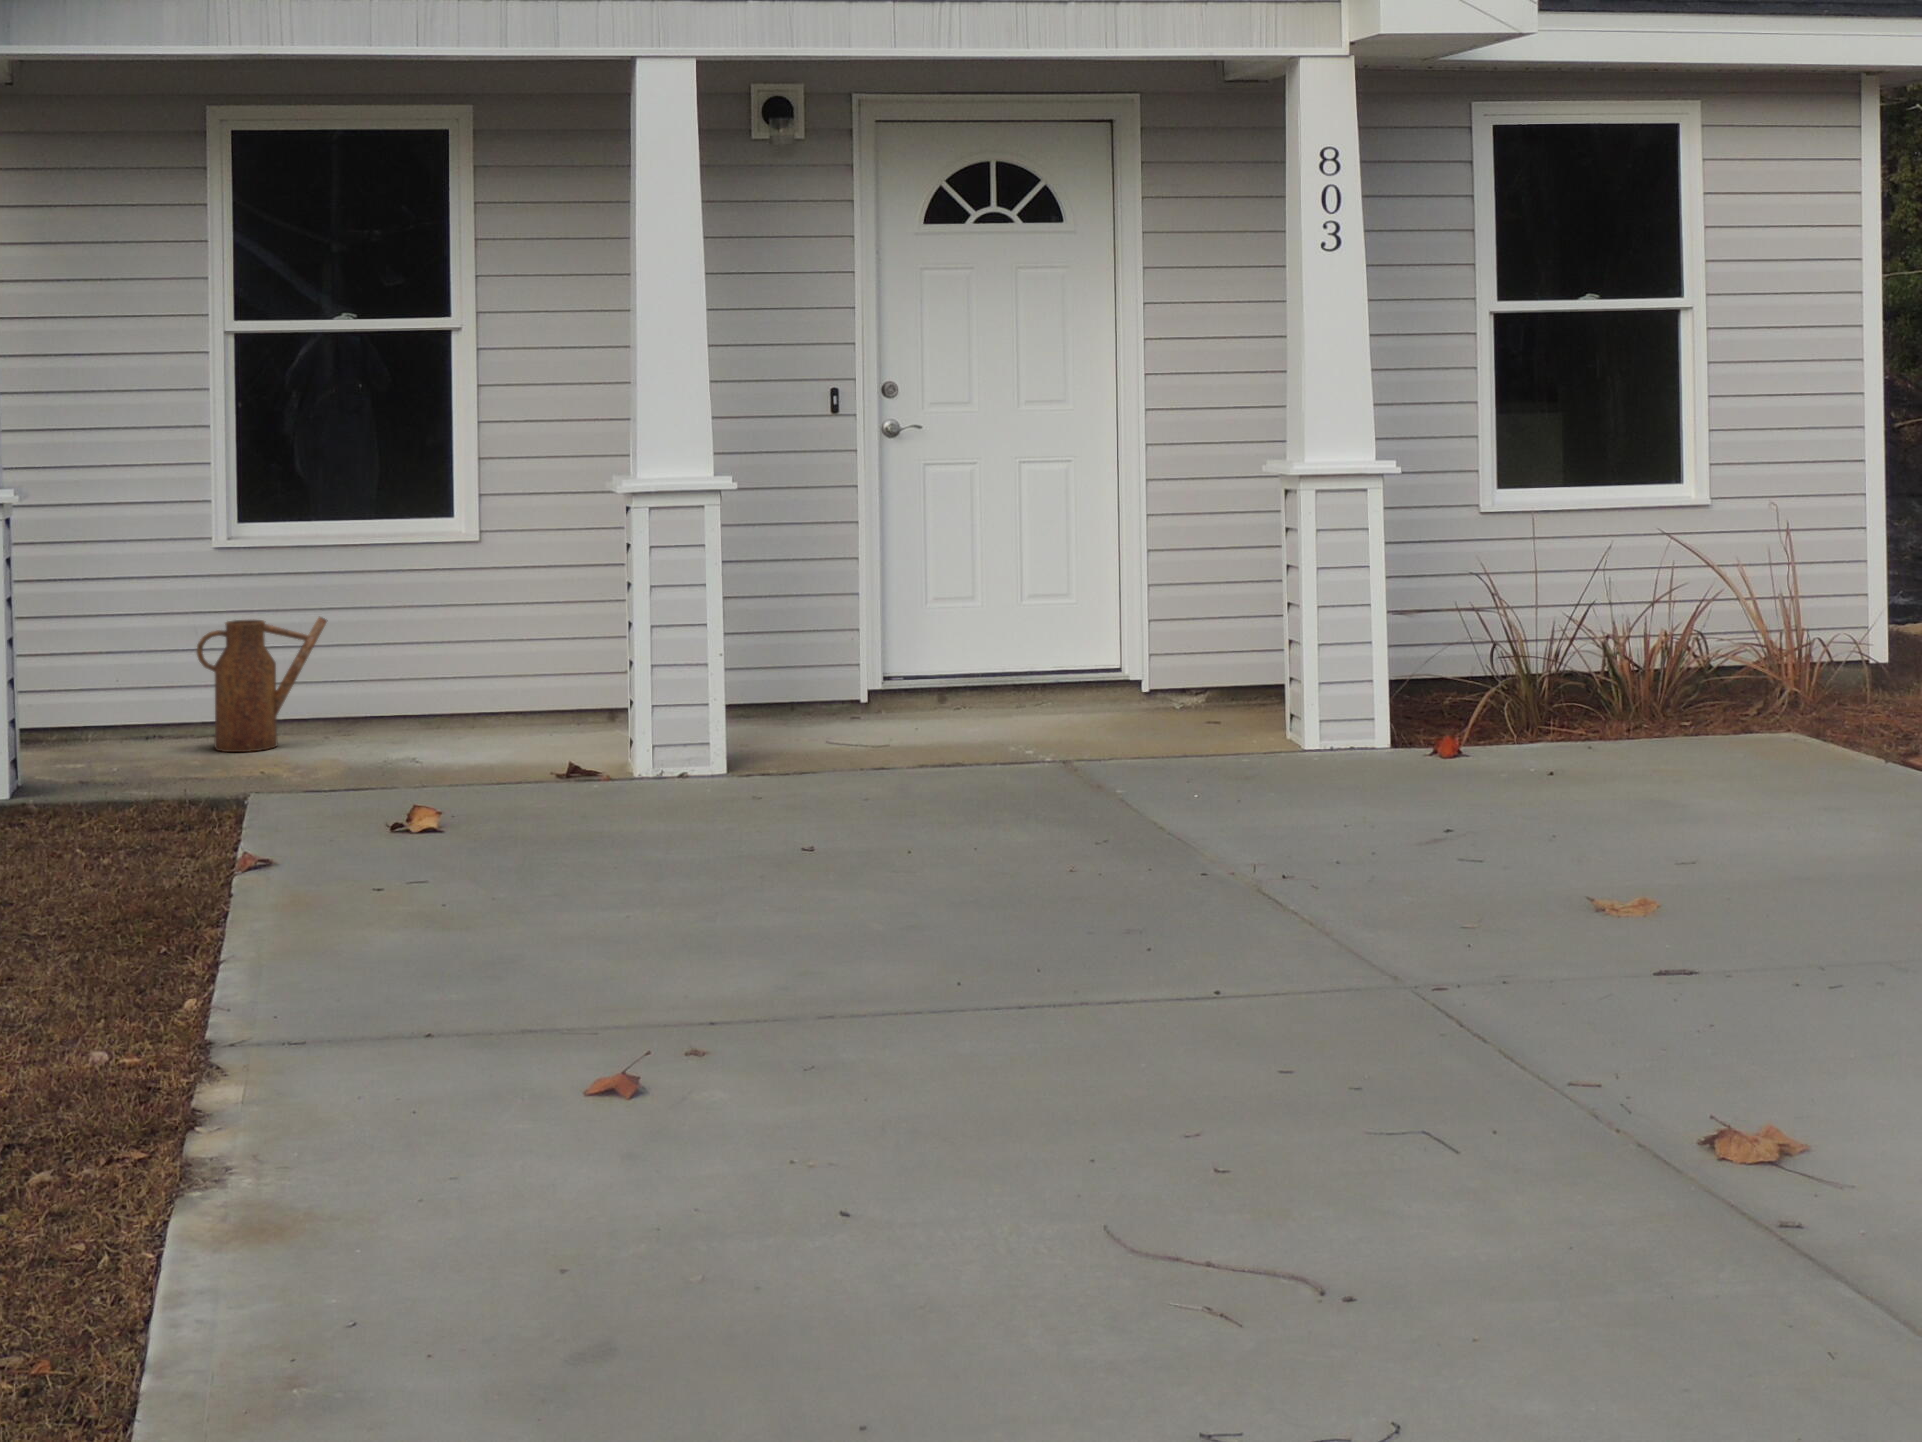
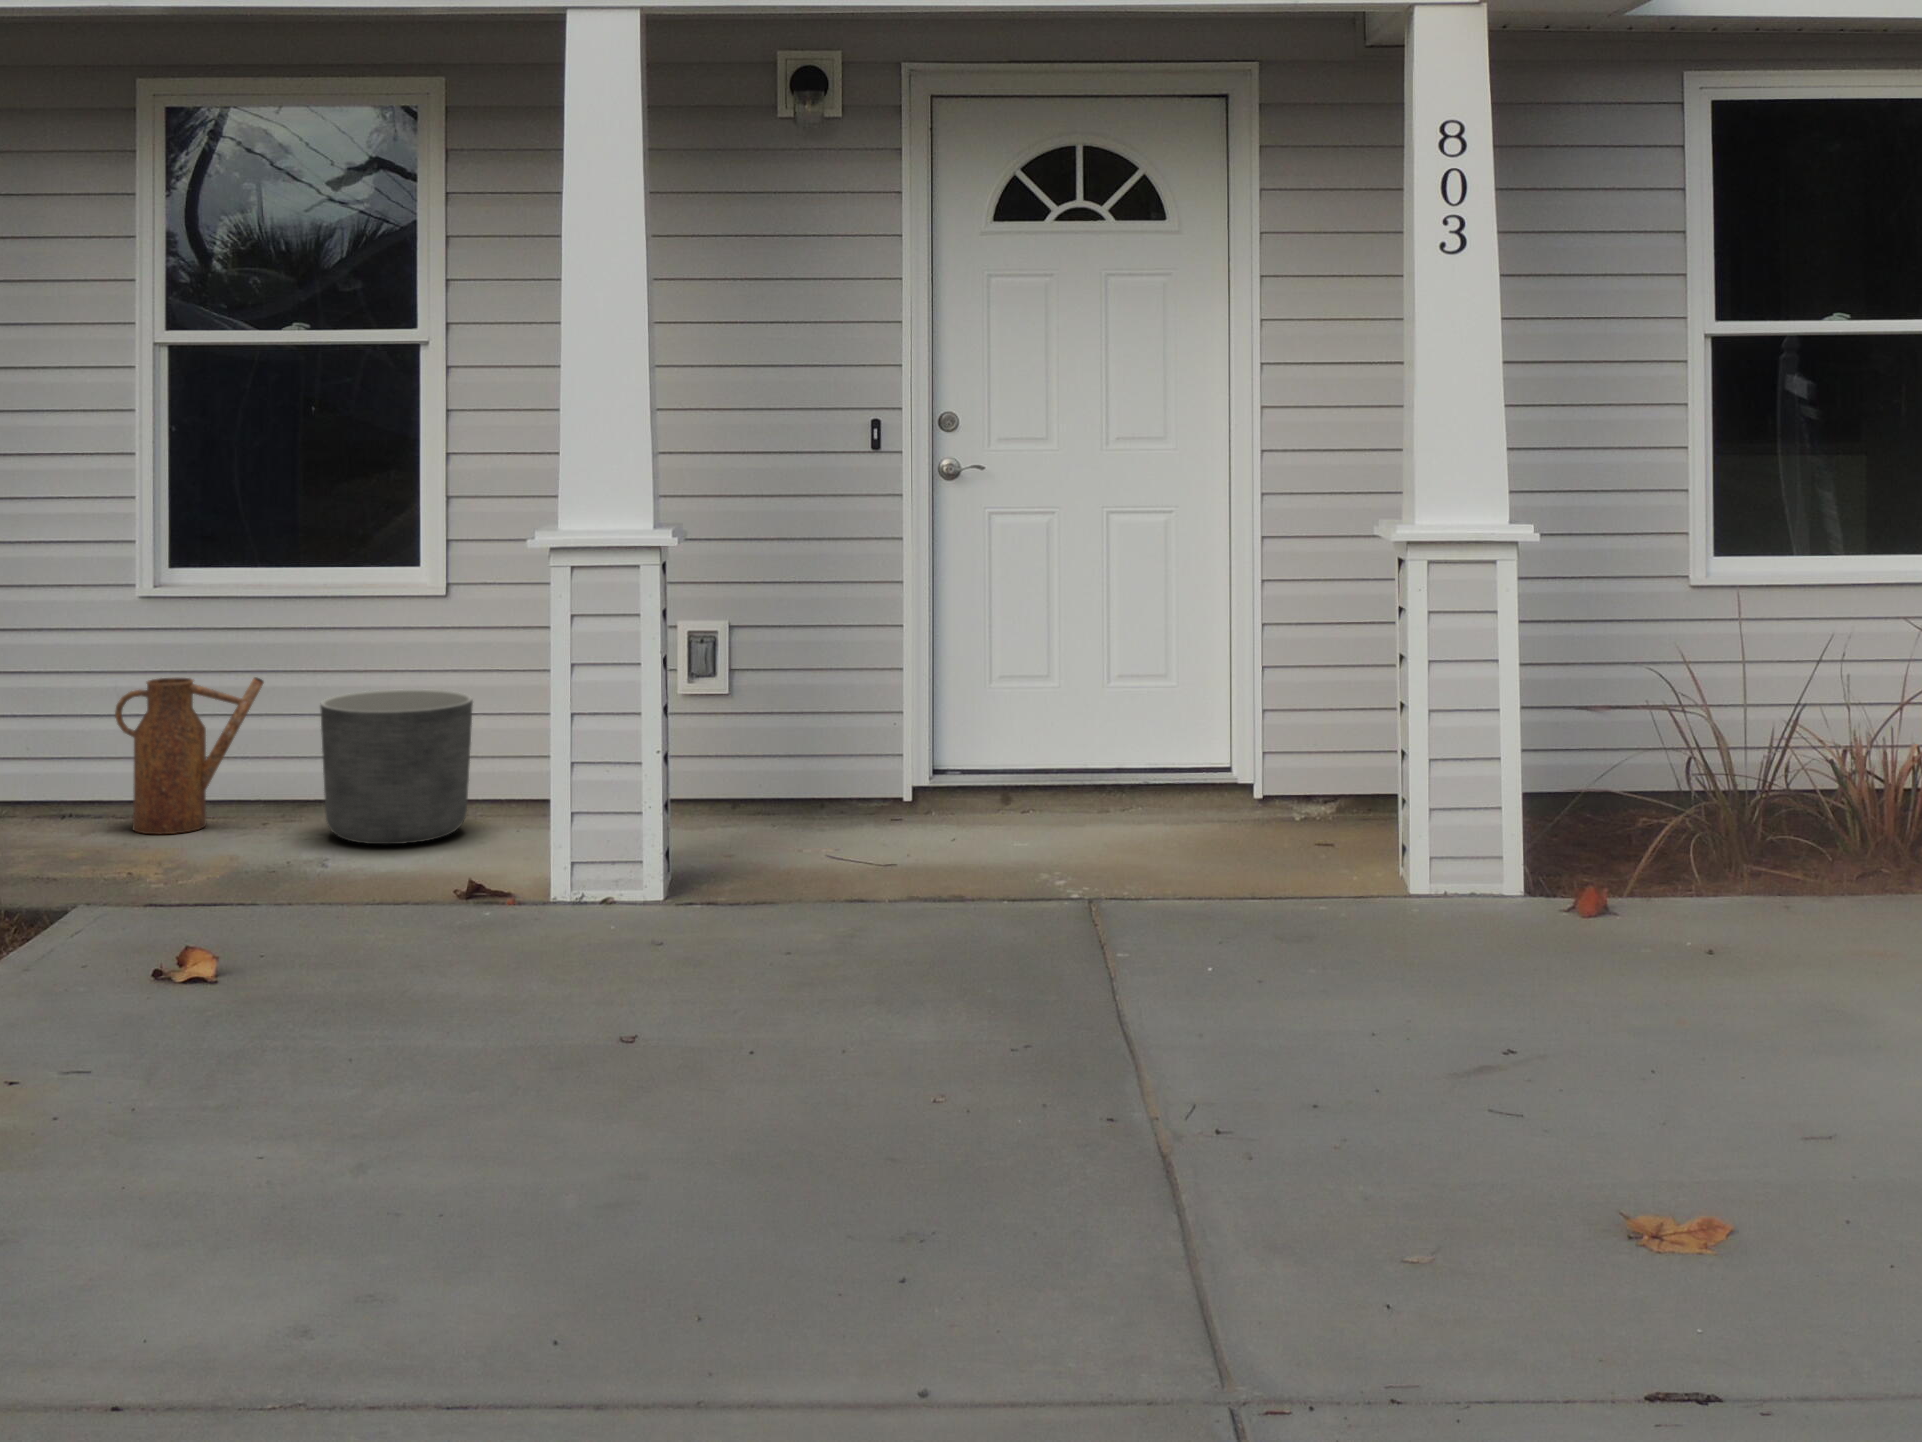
planter: none [385,624,513,750] -> present [320,689,473,844]

